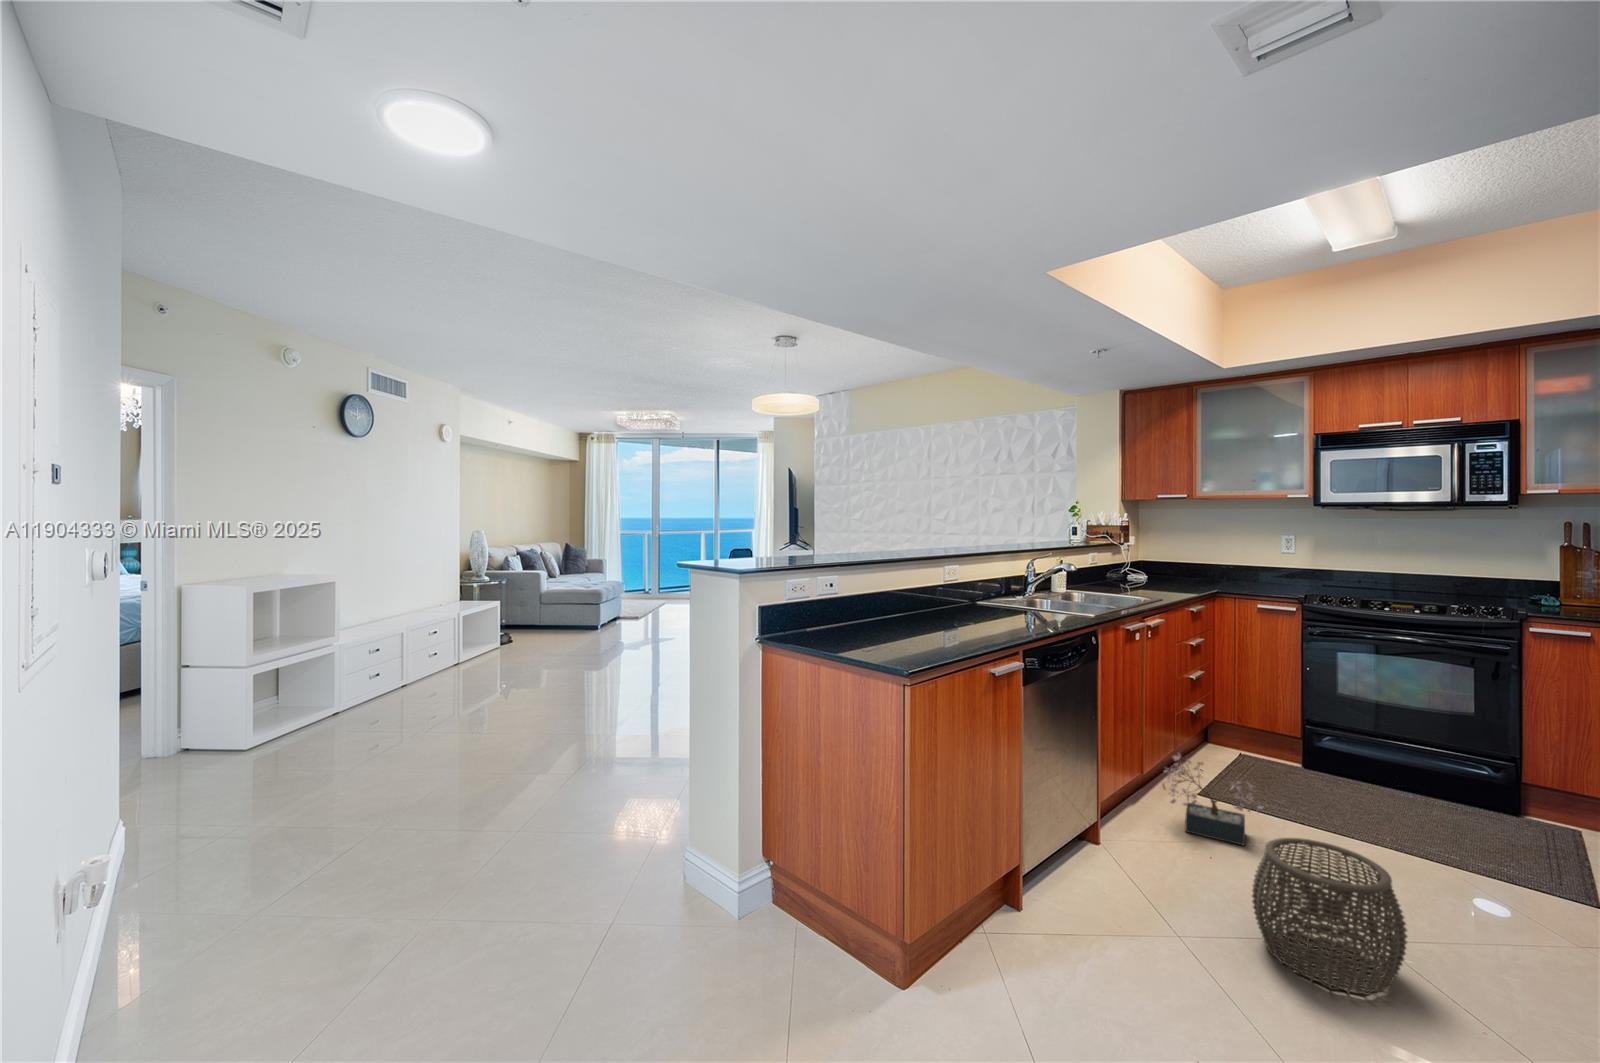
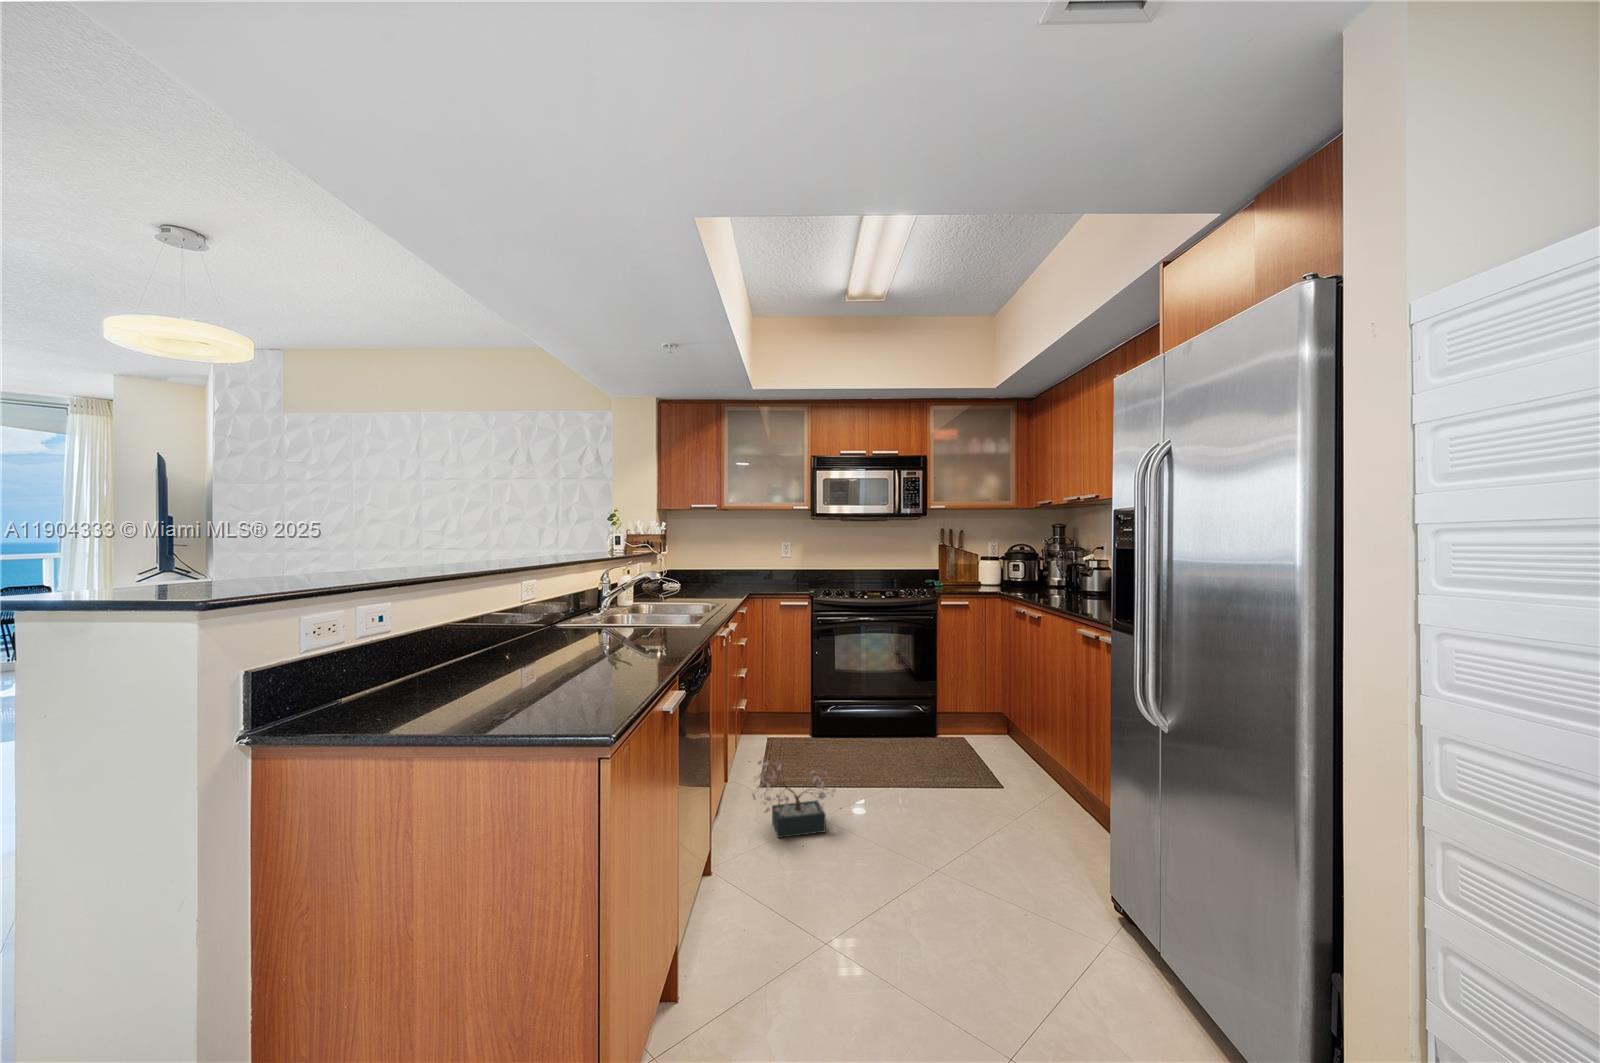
woven basket: present [1252,838,1407,995] -> none [884,814,1001,960]

